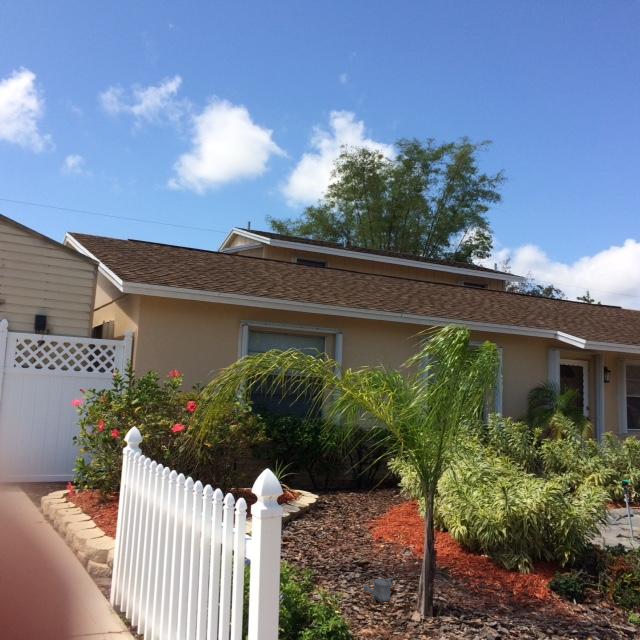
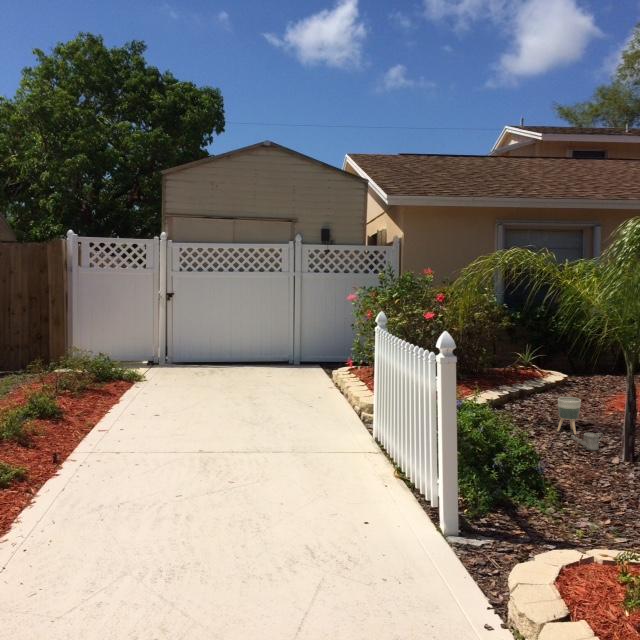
planter: none [337,532,363,578] -> present [557,397,581,434]

